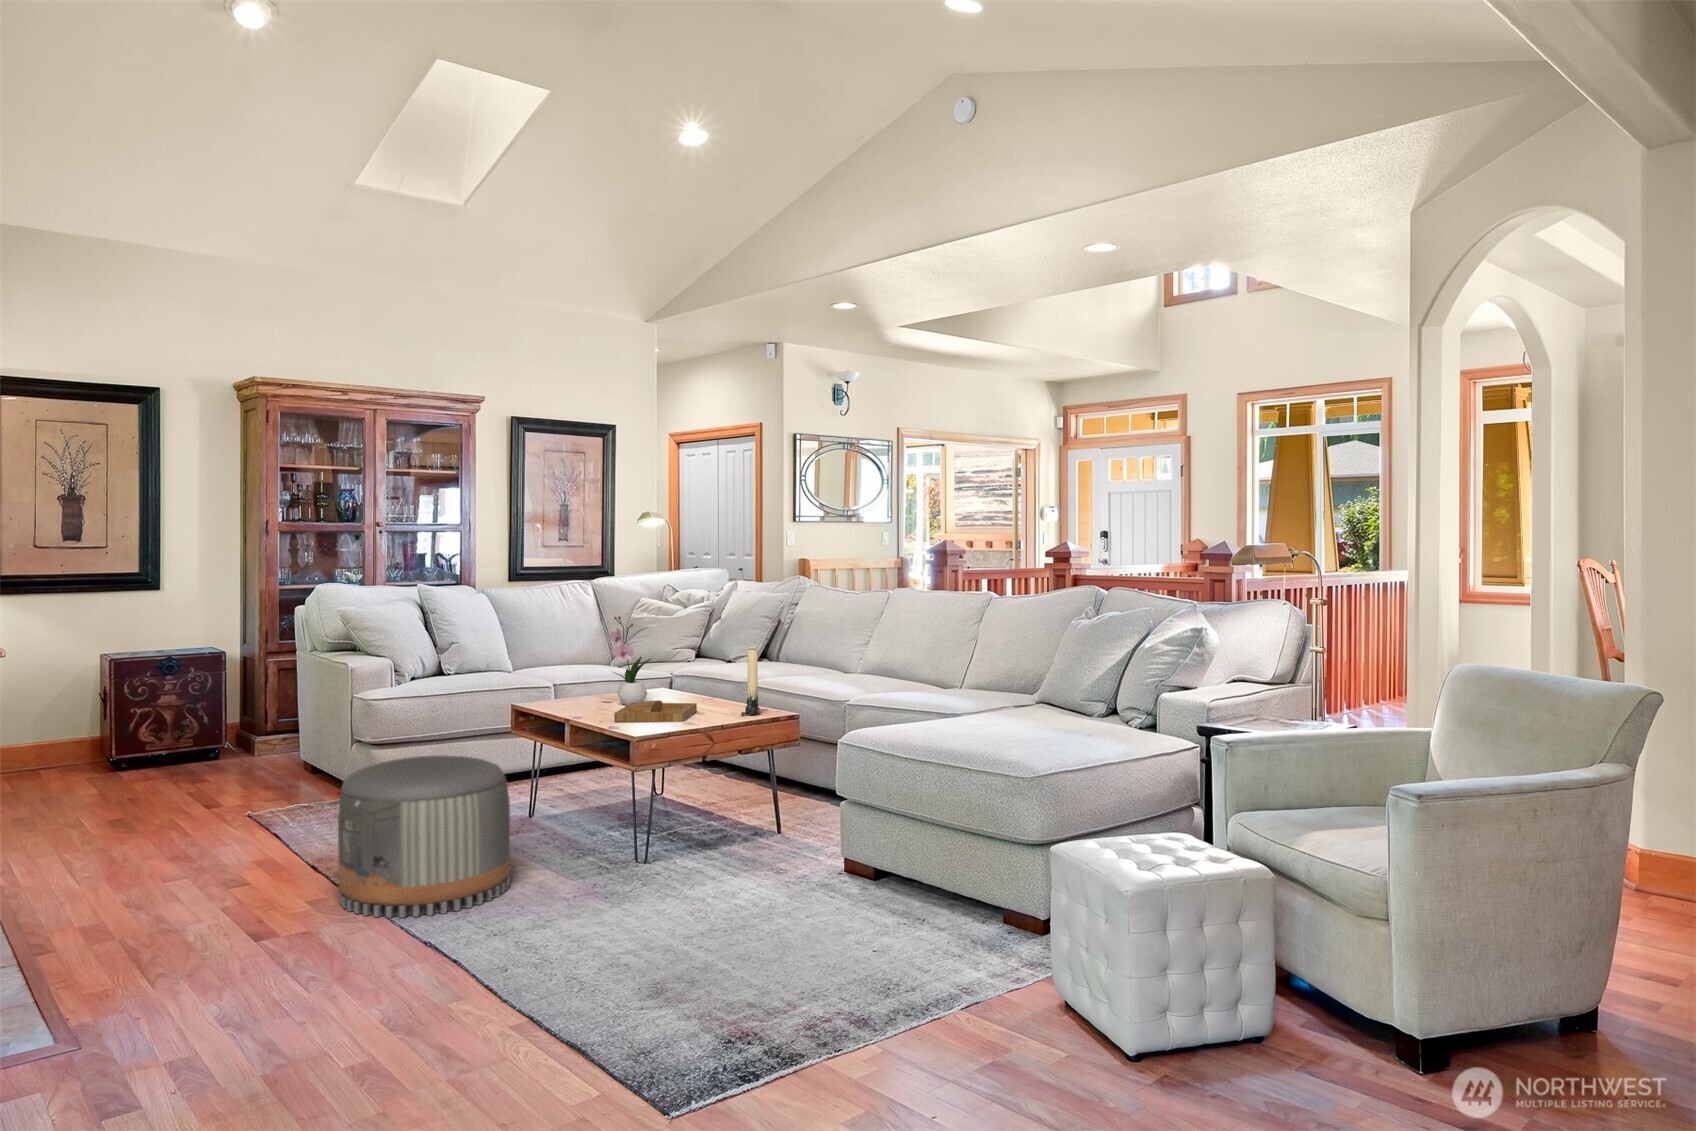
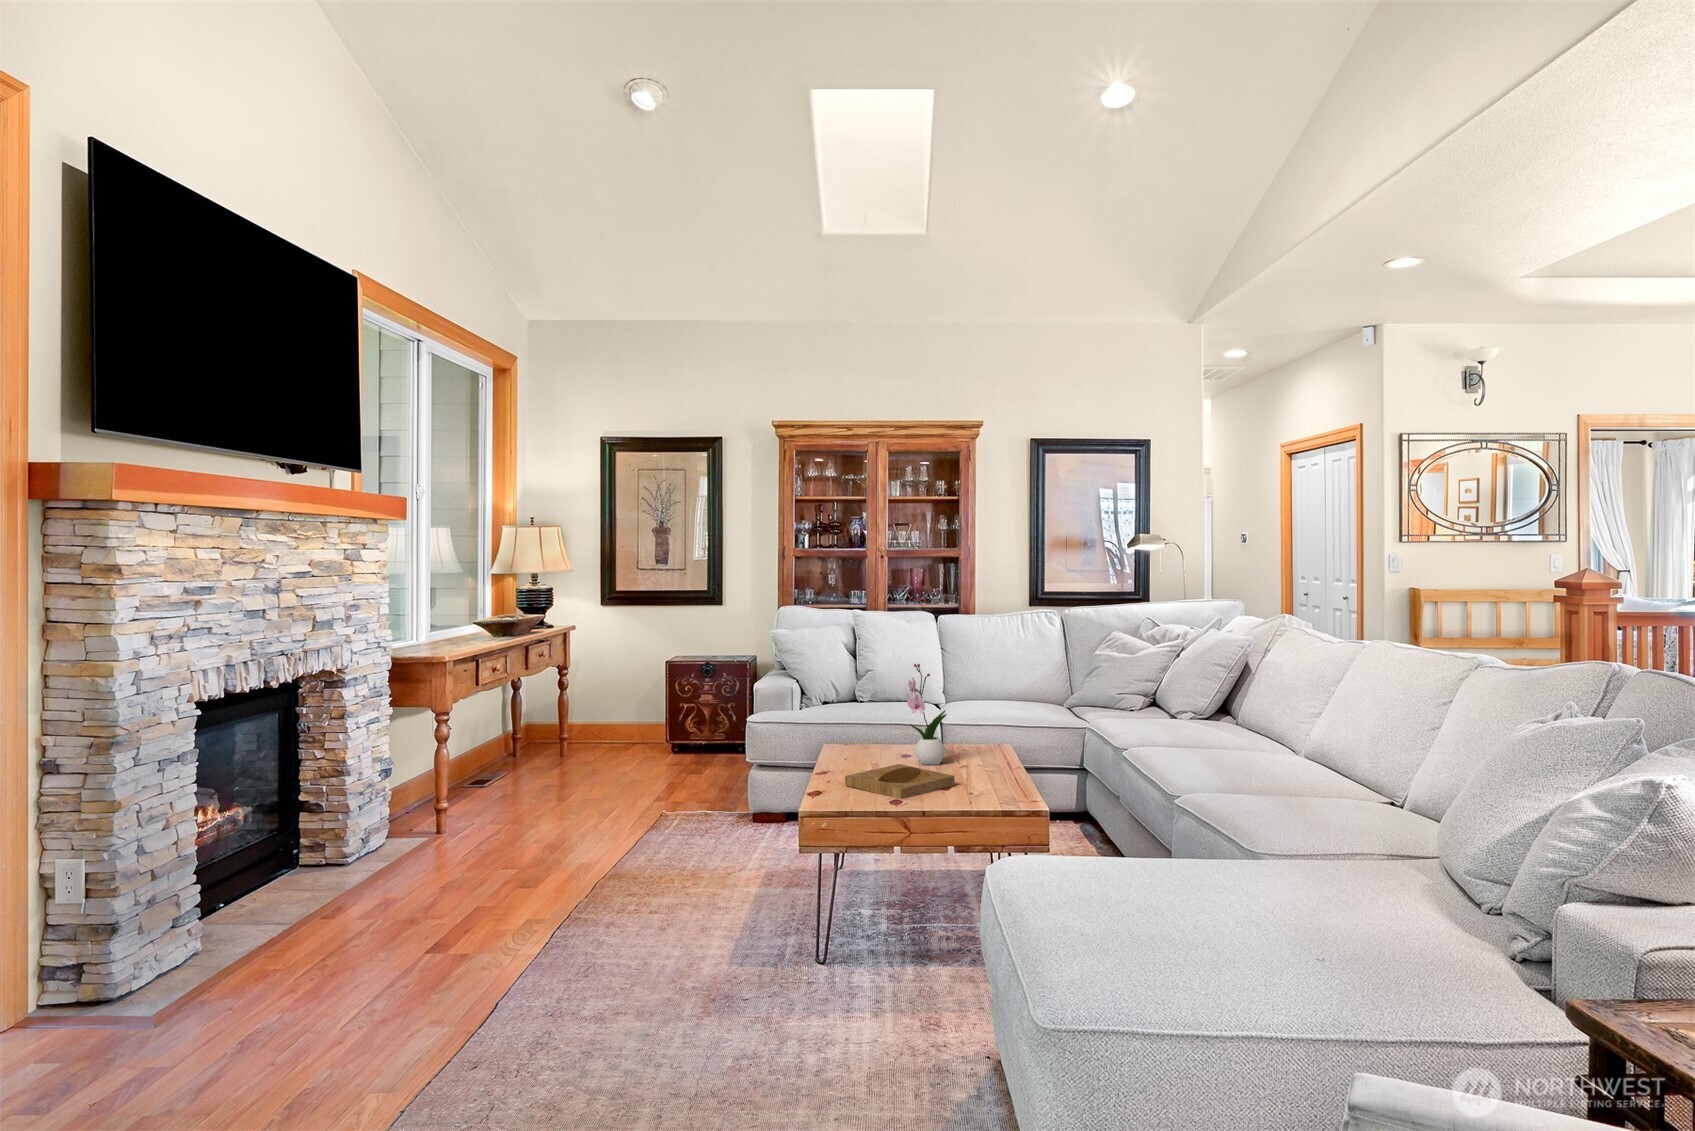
candle: present [741,647,760,716] -> none [976,718,1000,803]
pouf: present [338,756,510,918] -> none [542,794,705,962]

